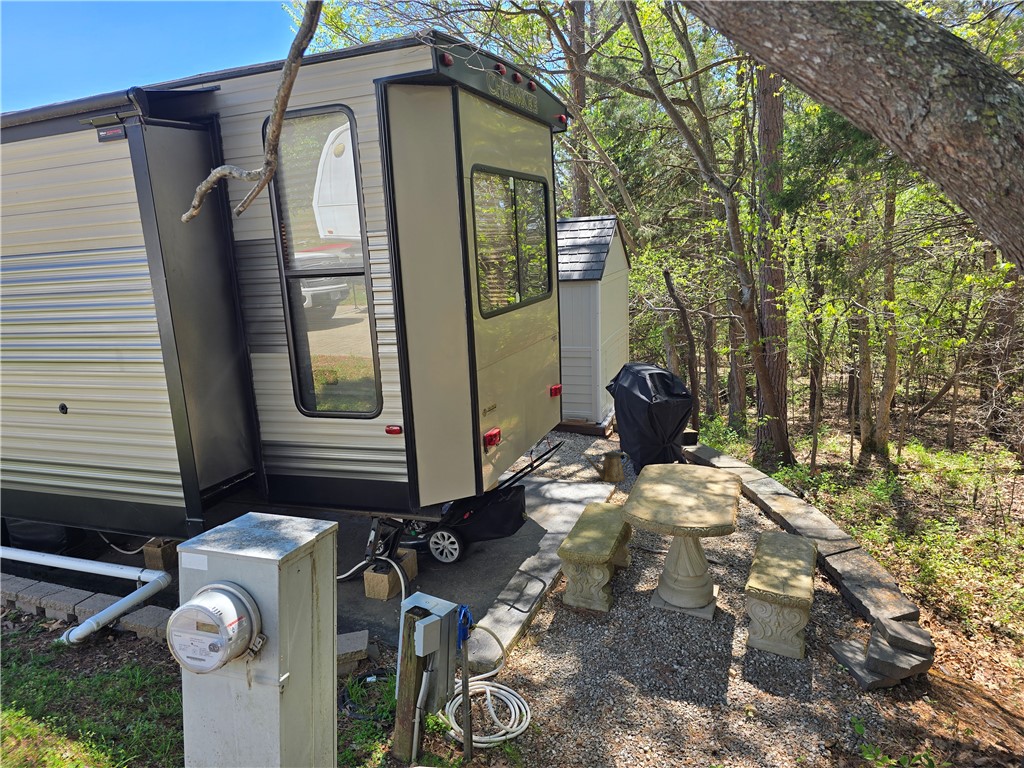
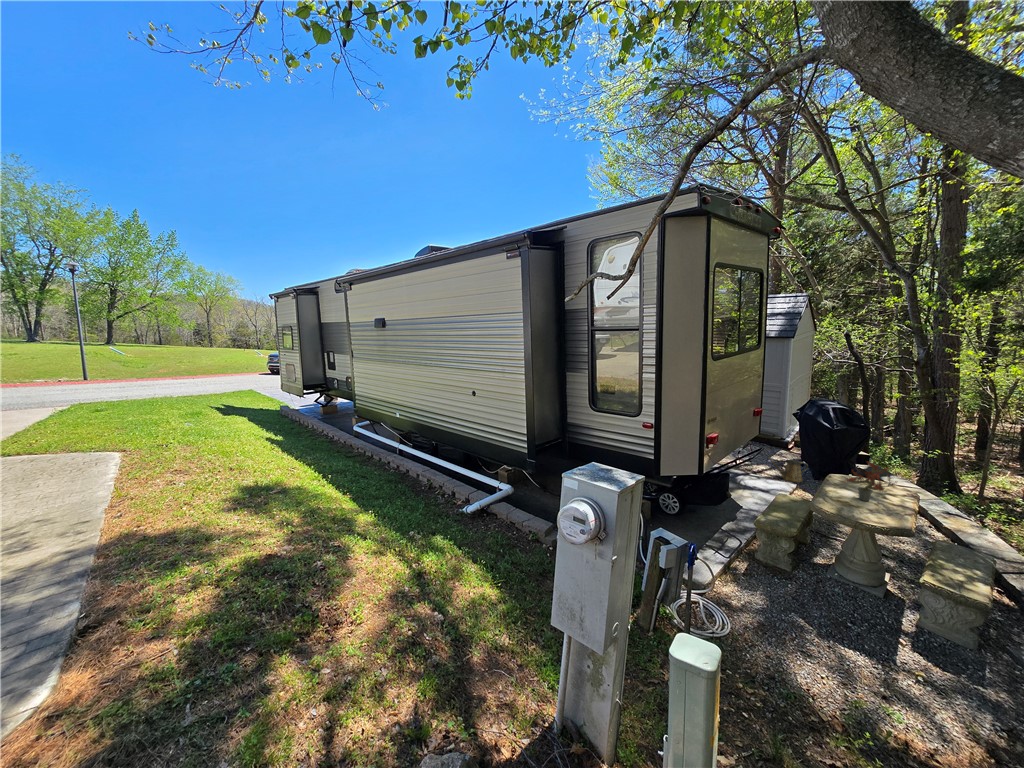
potted plant: none [653,429,717,494] -> present [845,457,897,501]

